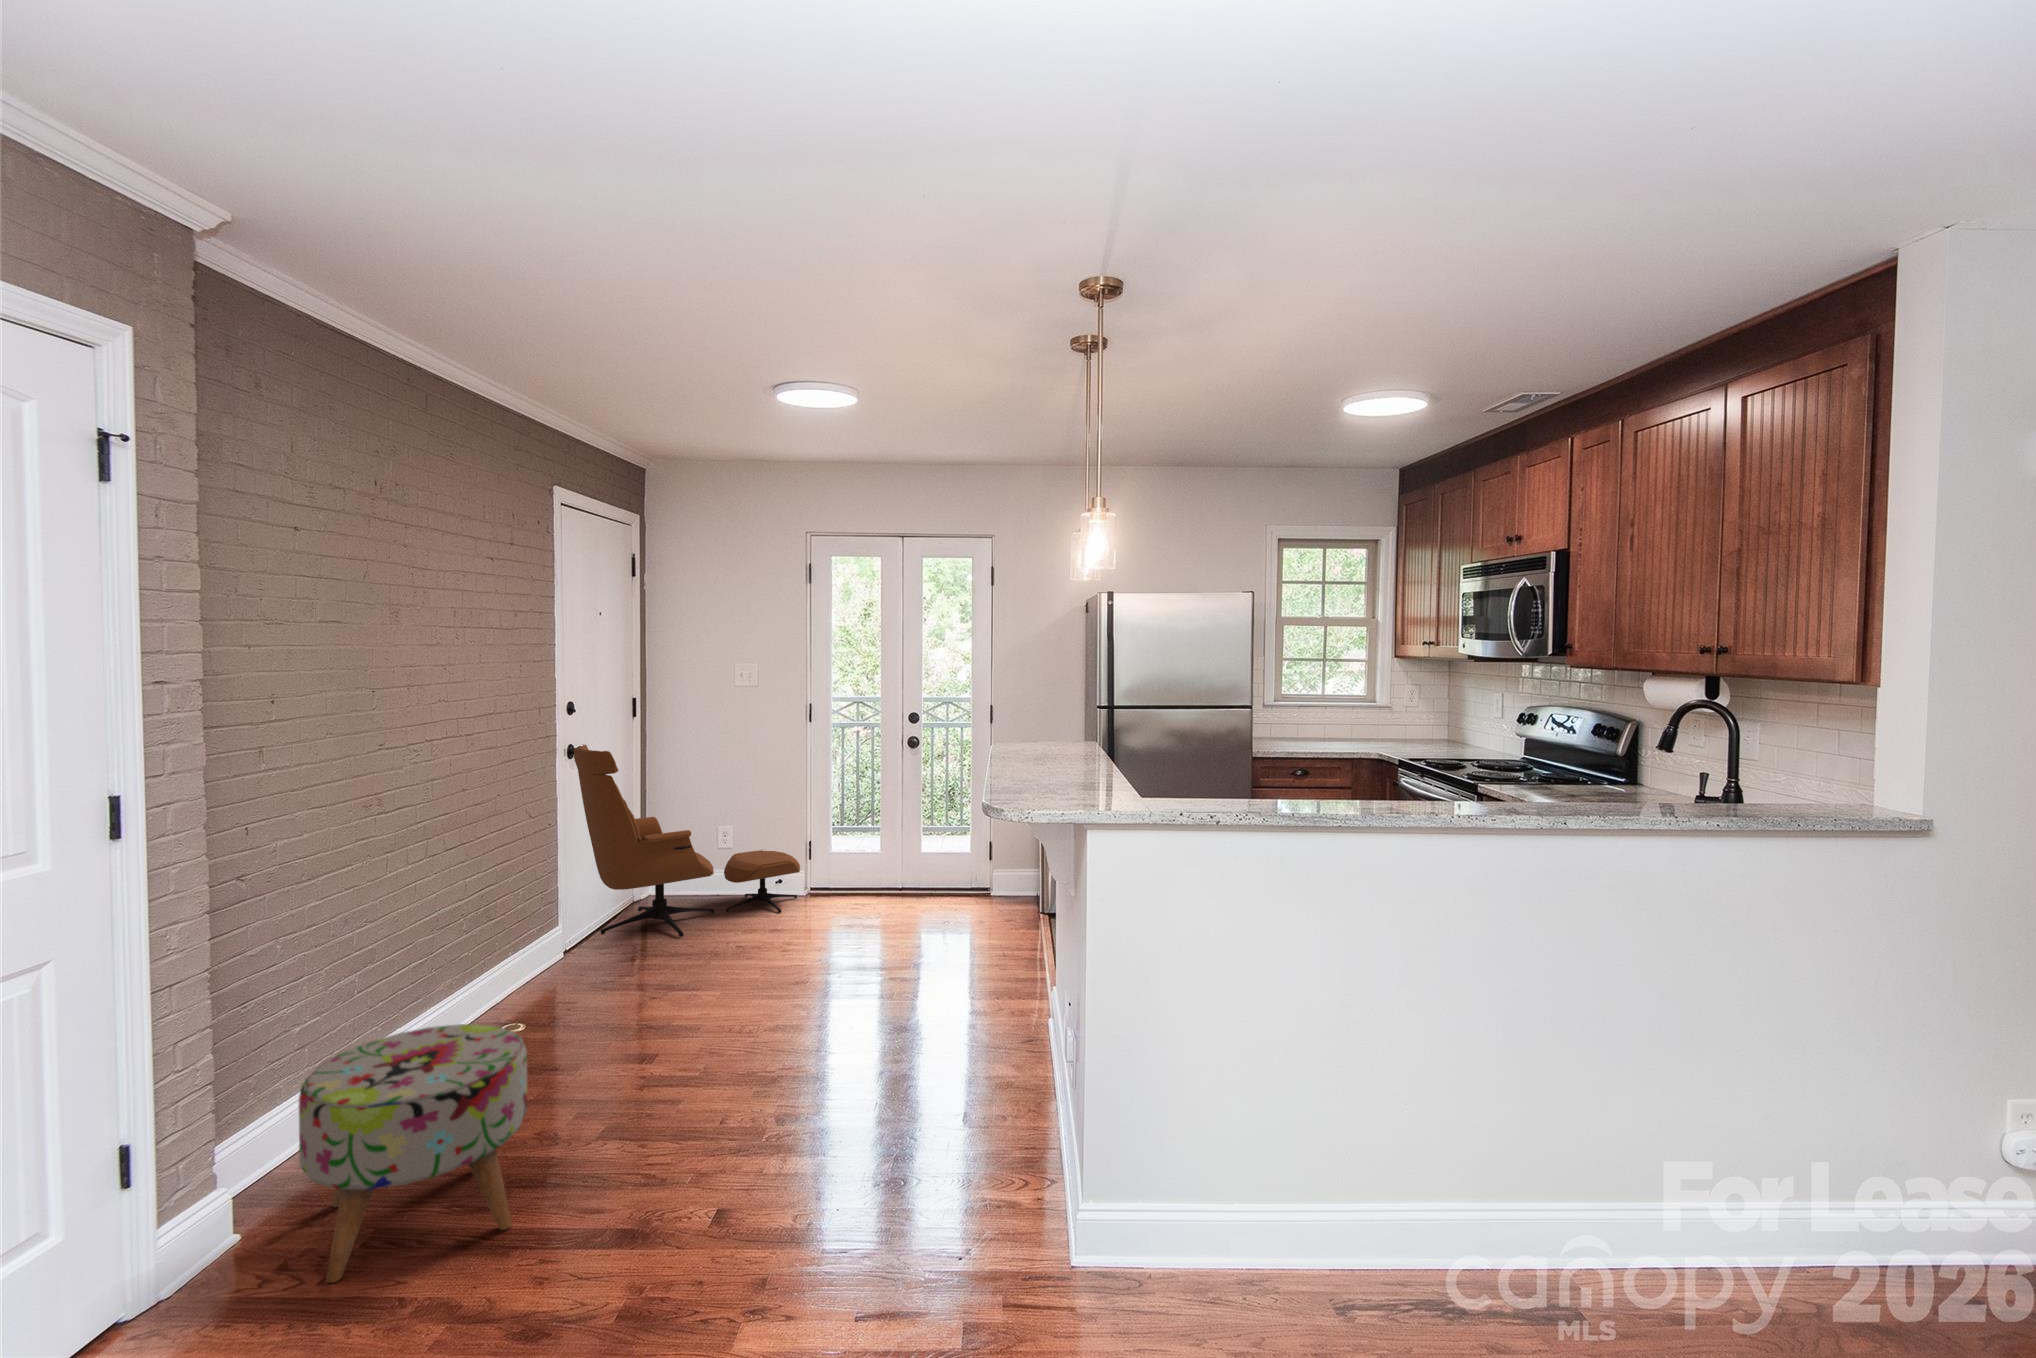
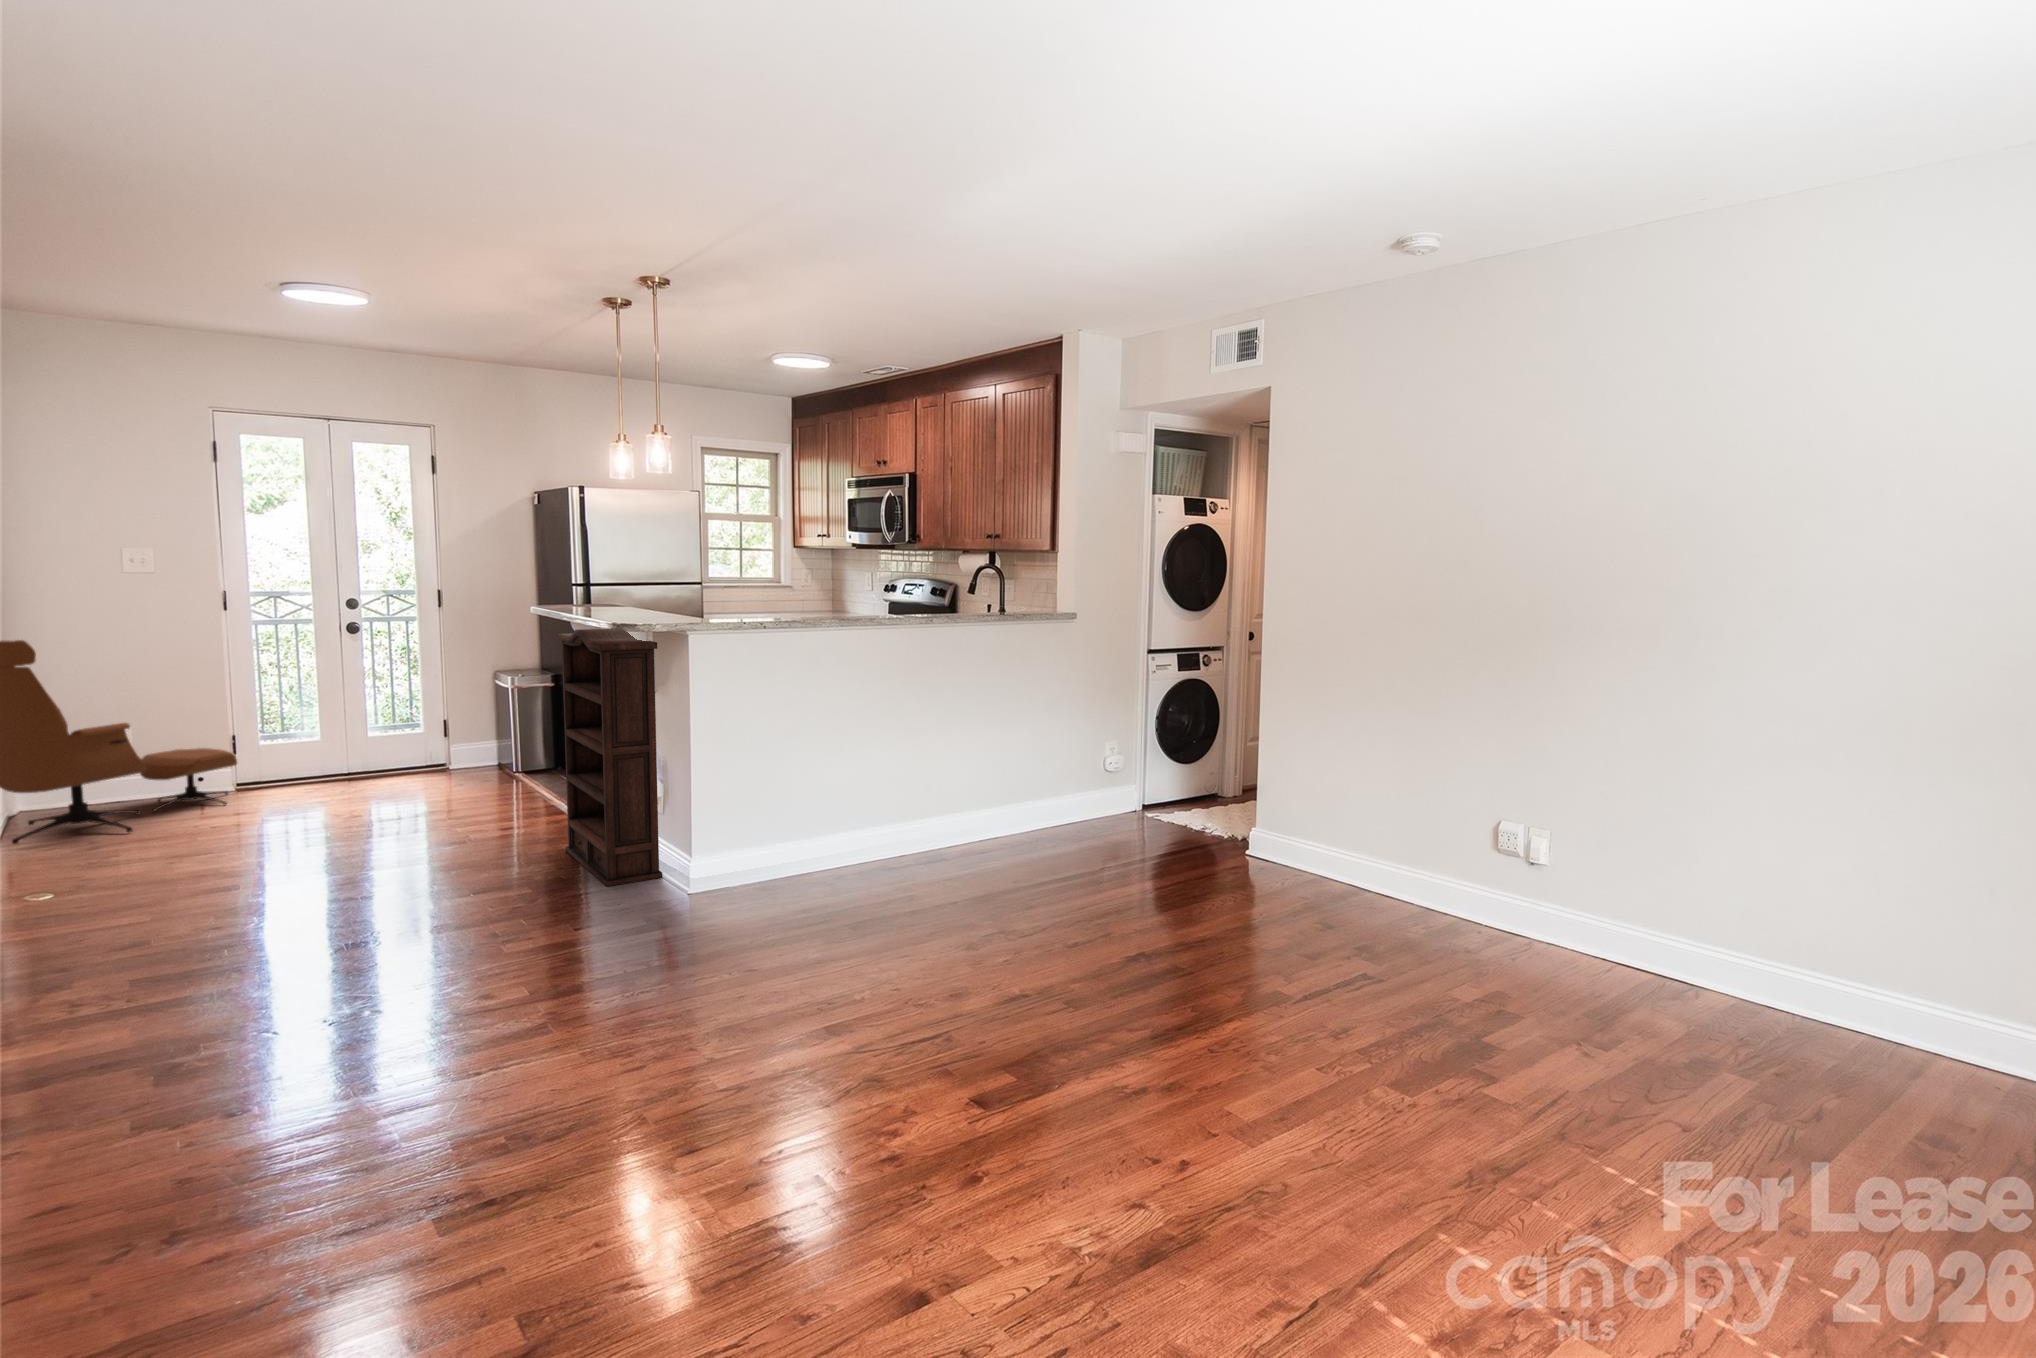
bookshelf: none [970,787,1059,1196] -> present [559,629,663,887]
ottoman: present [299,1024,527,1283] -> none [59,833,269,1004]

